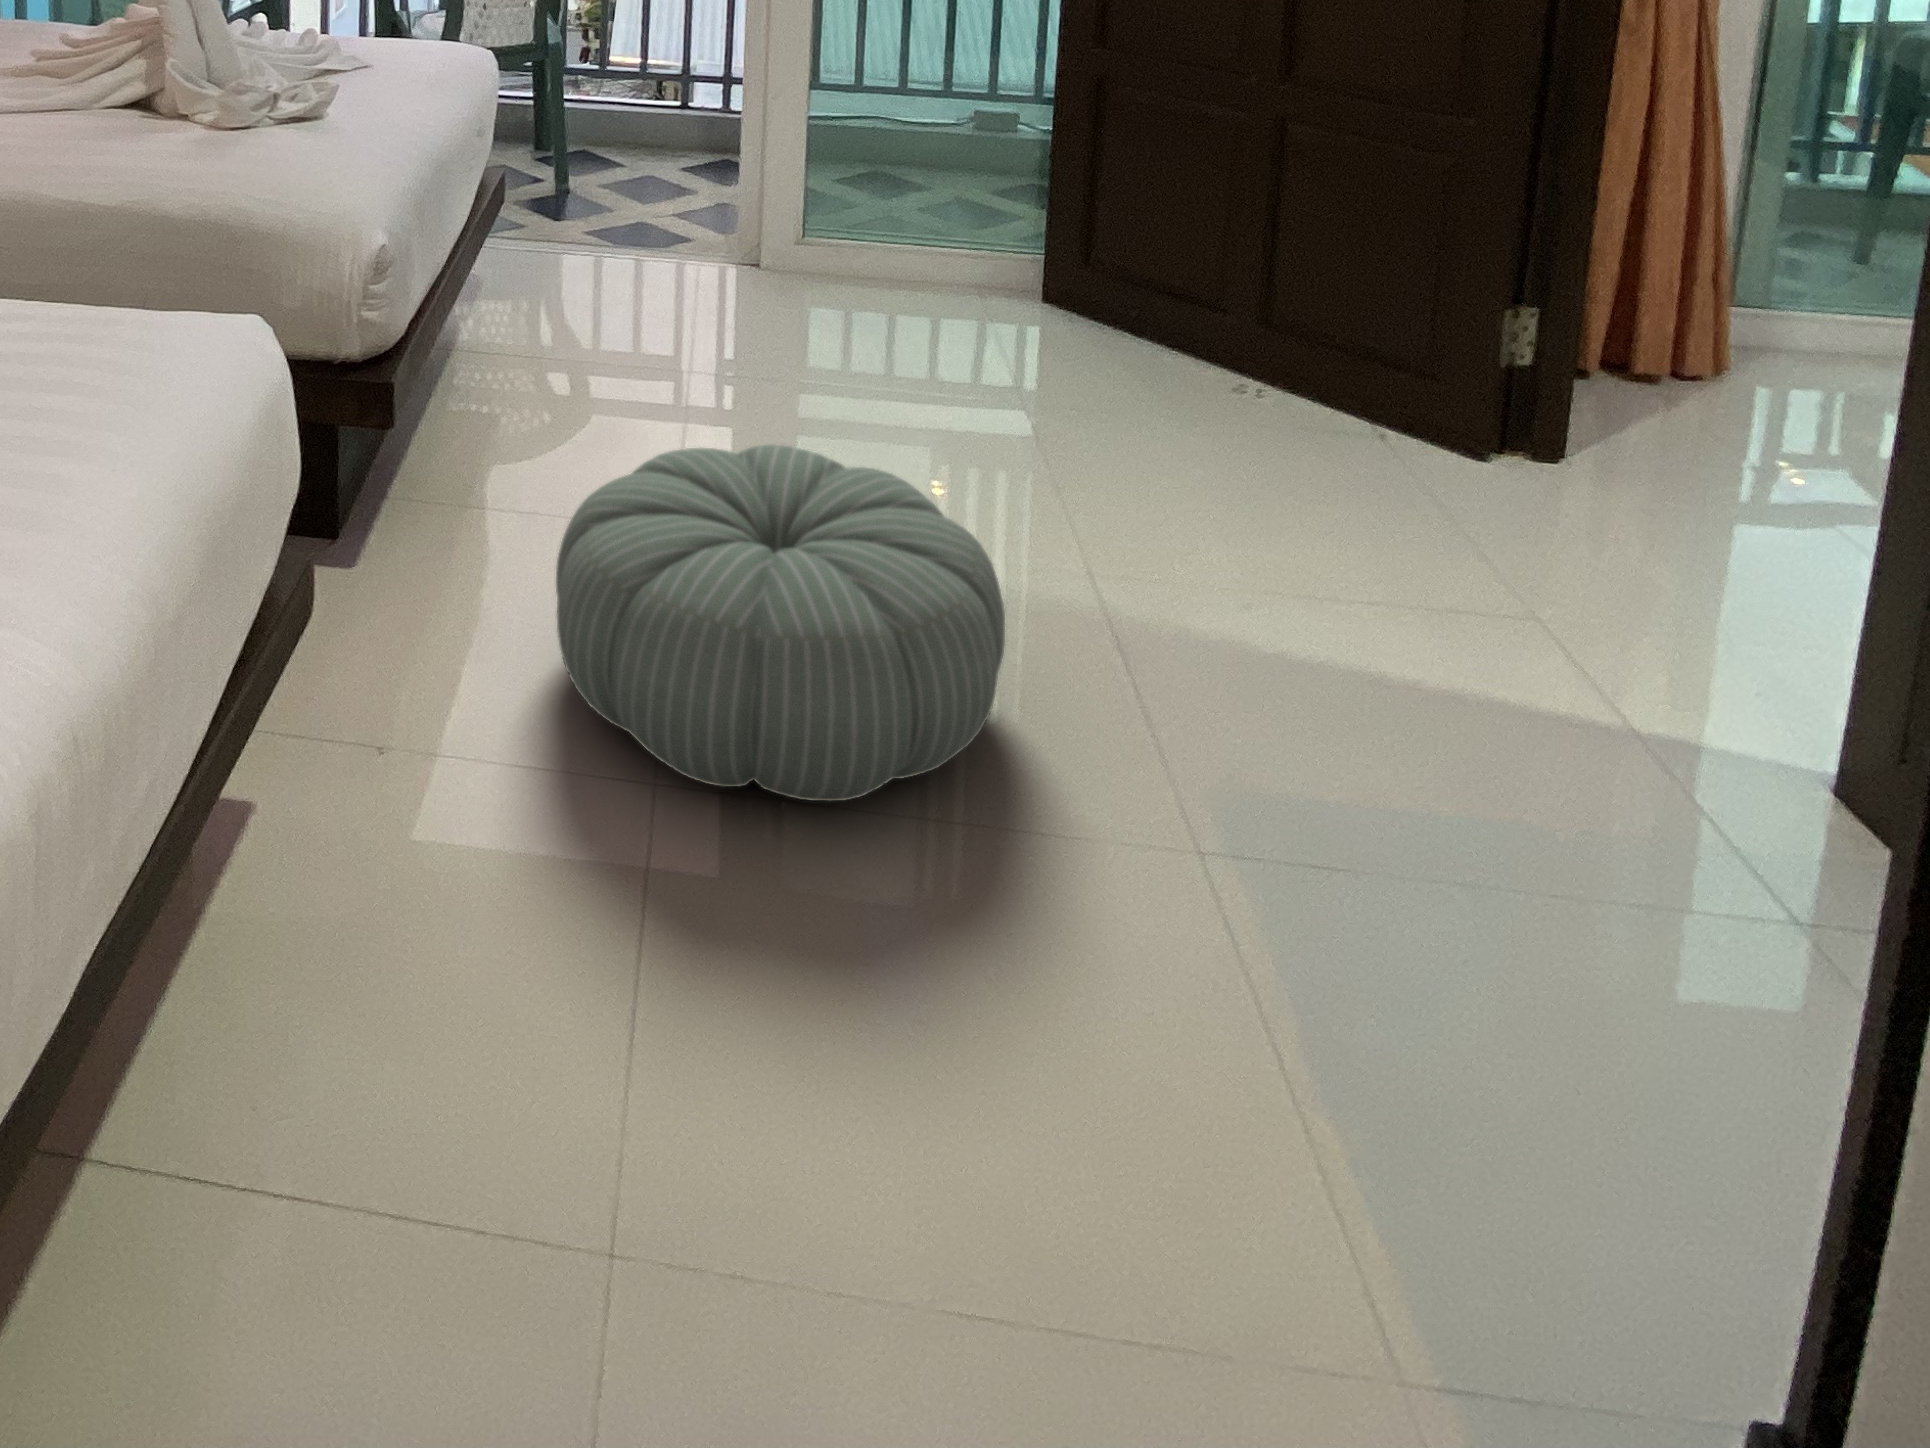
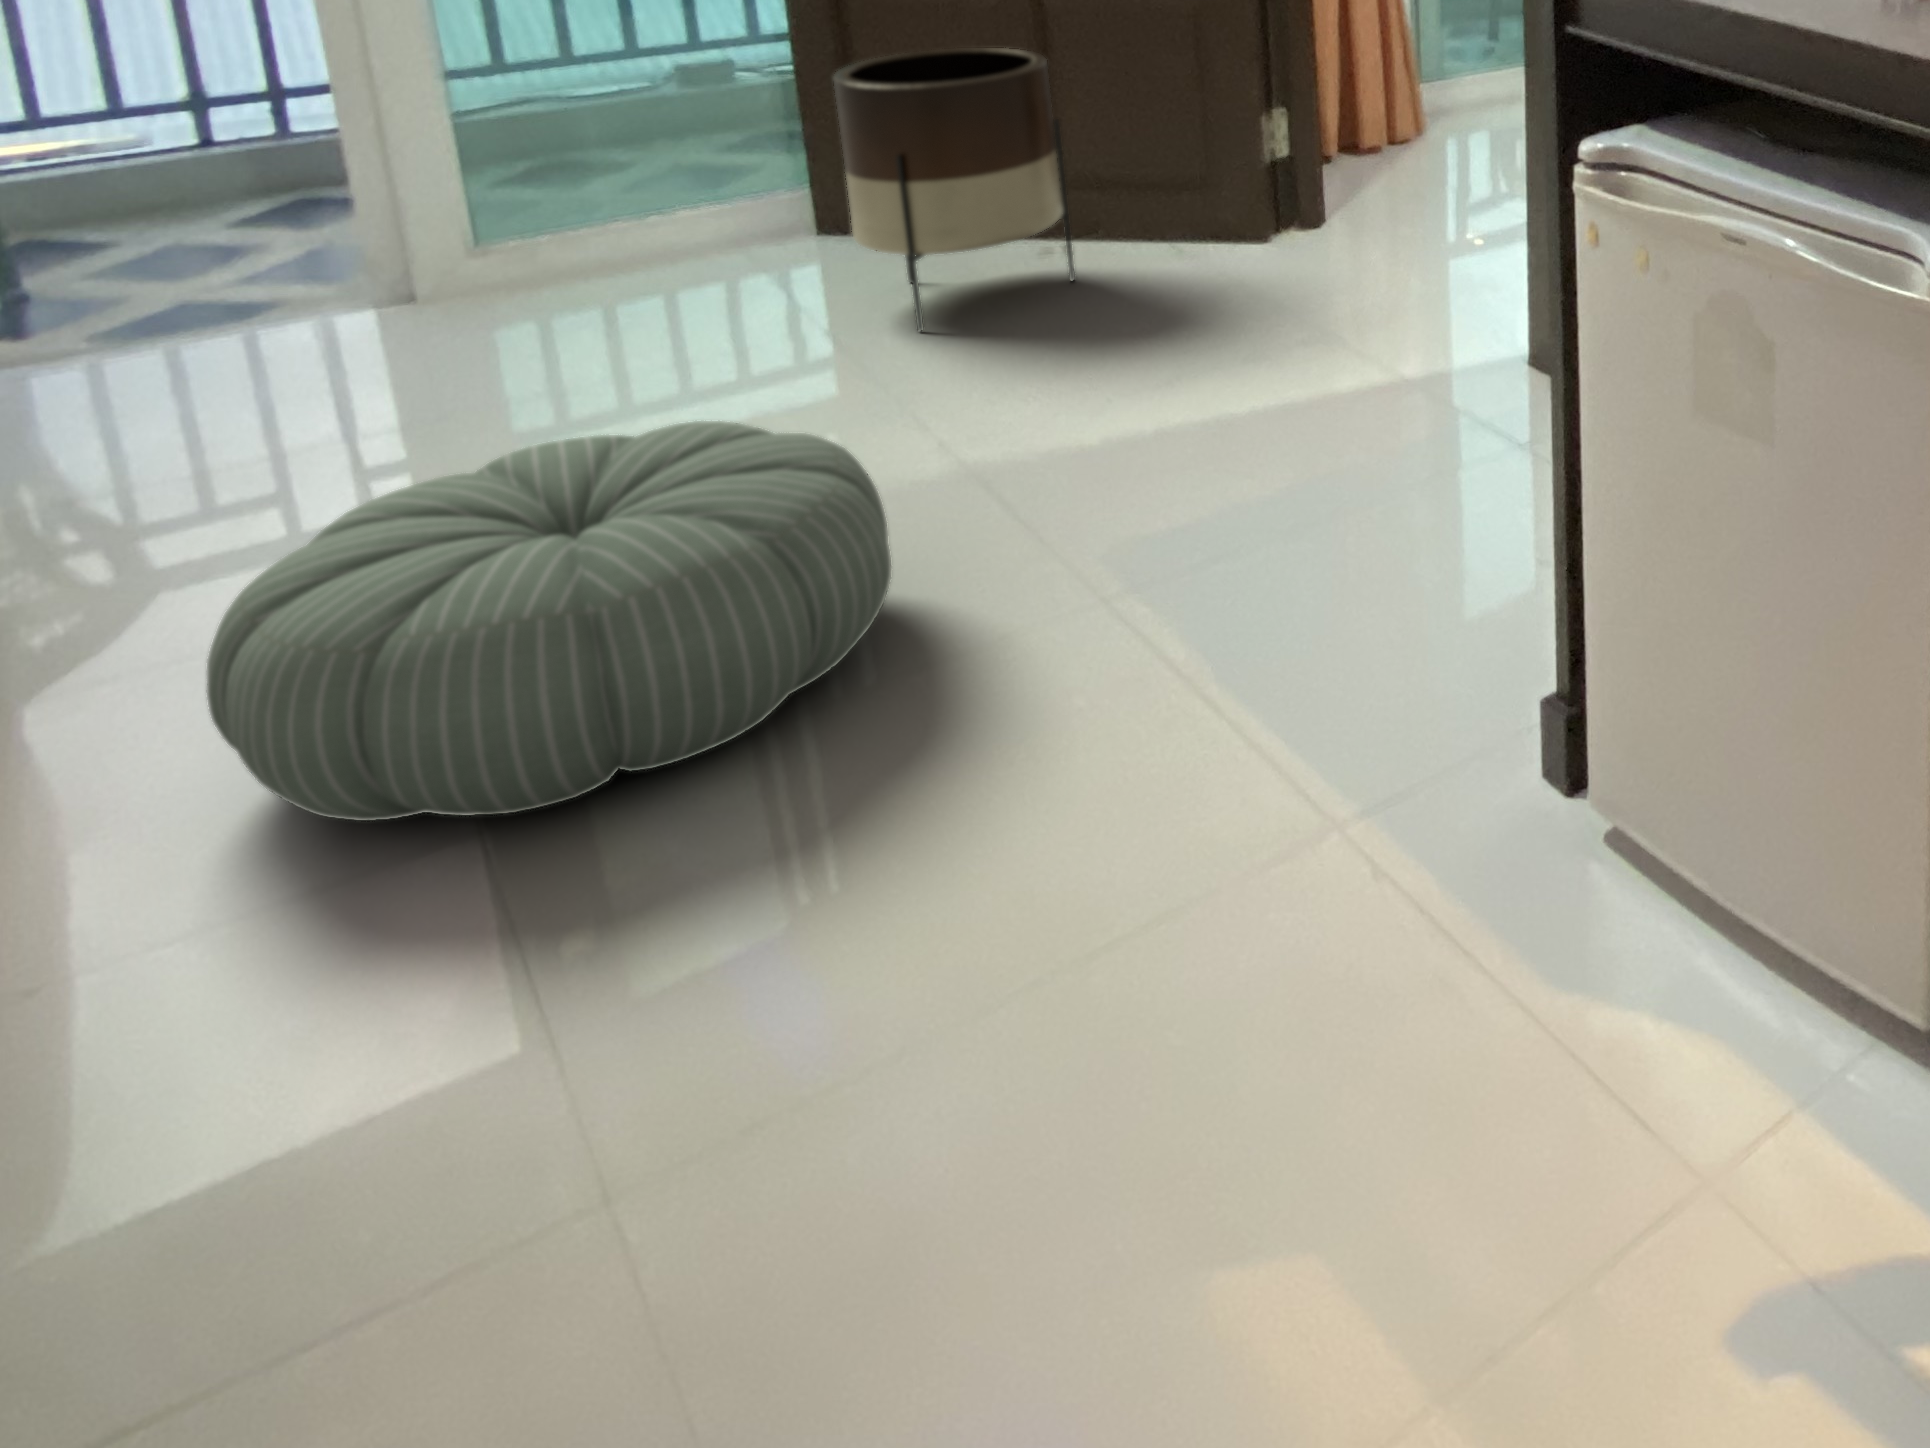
planter: none [1068,142,1273,417] -> present [834,48,1075,331]

